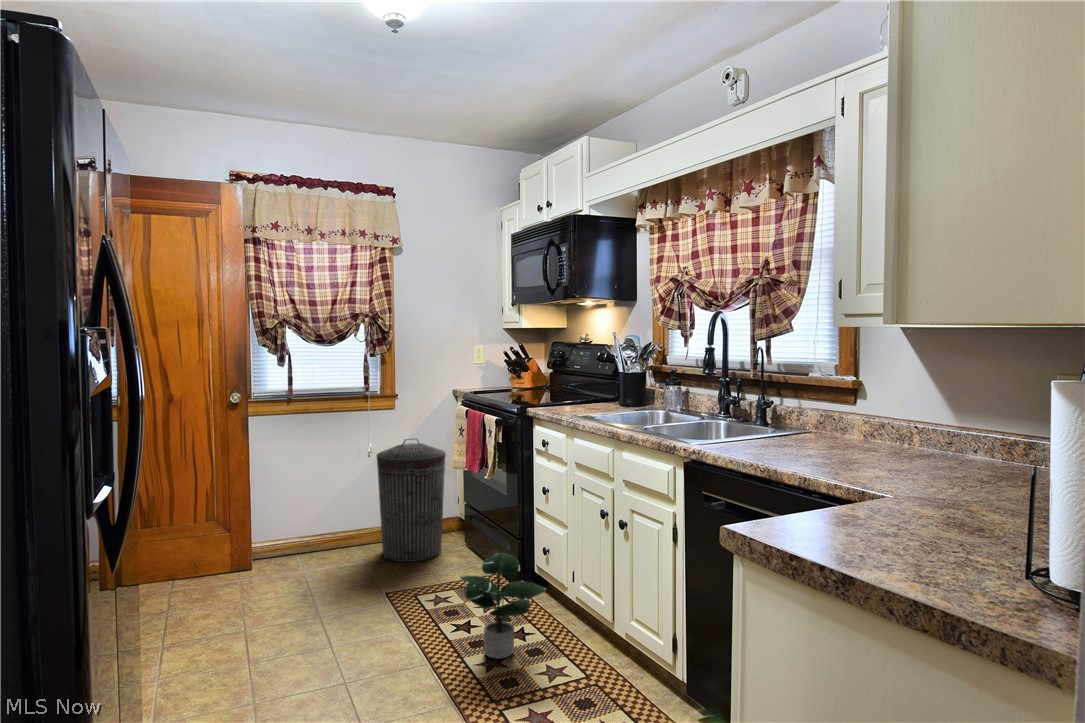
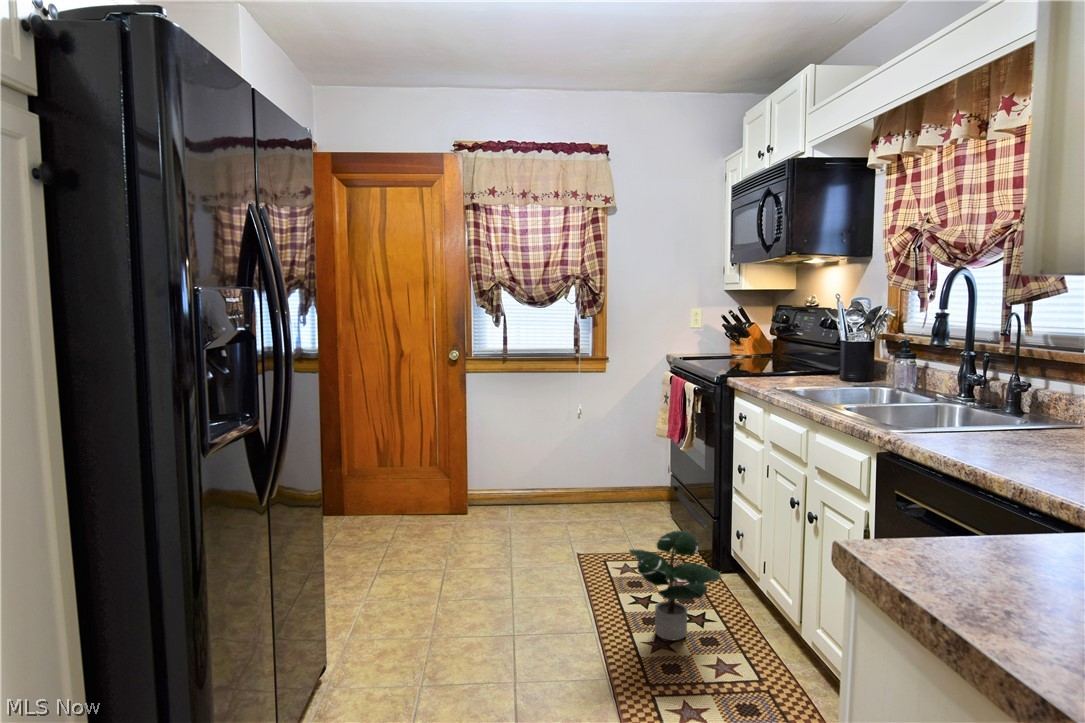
trash can: present [377,438,446,562] -> none [582,402,651,525]

